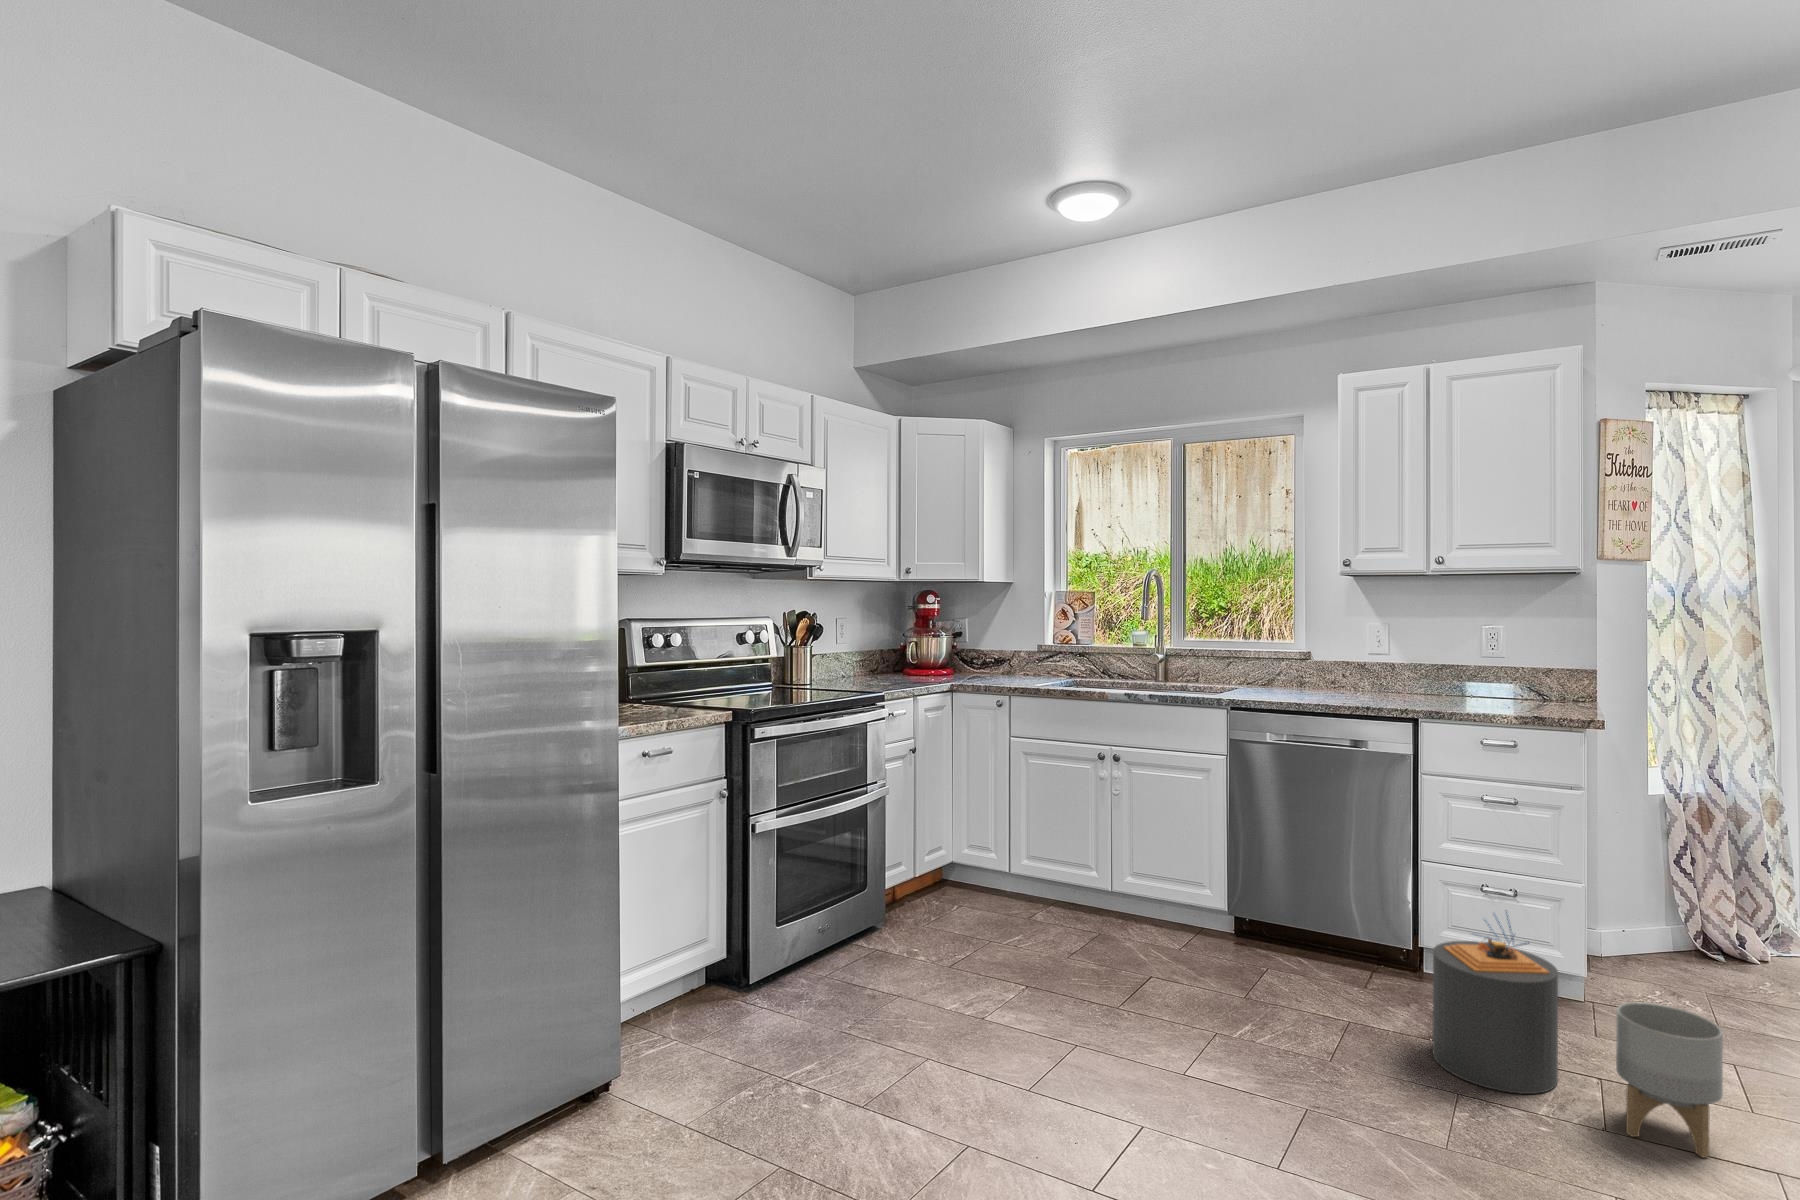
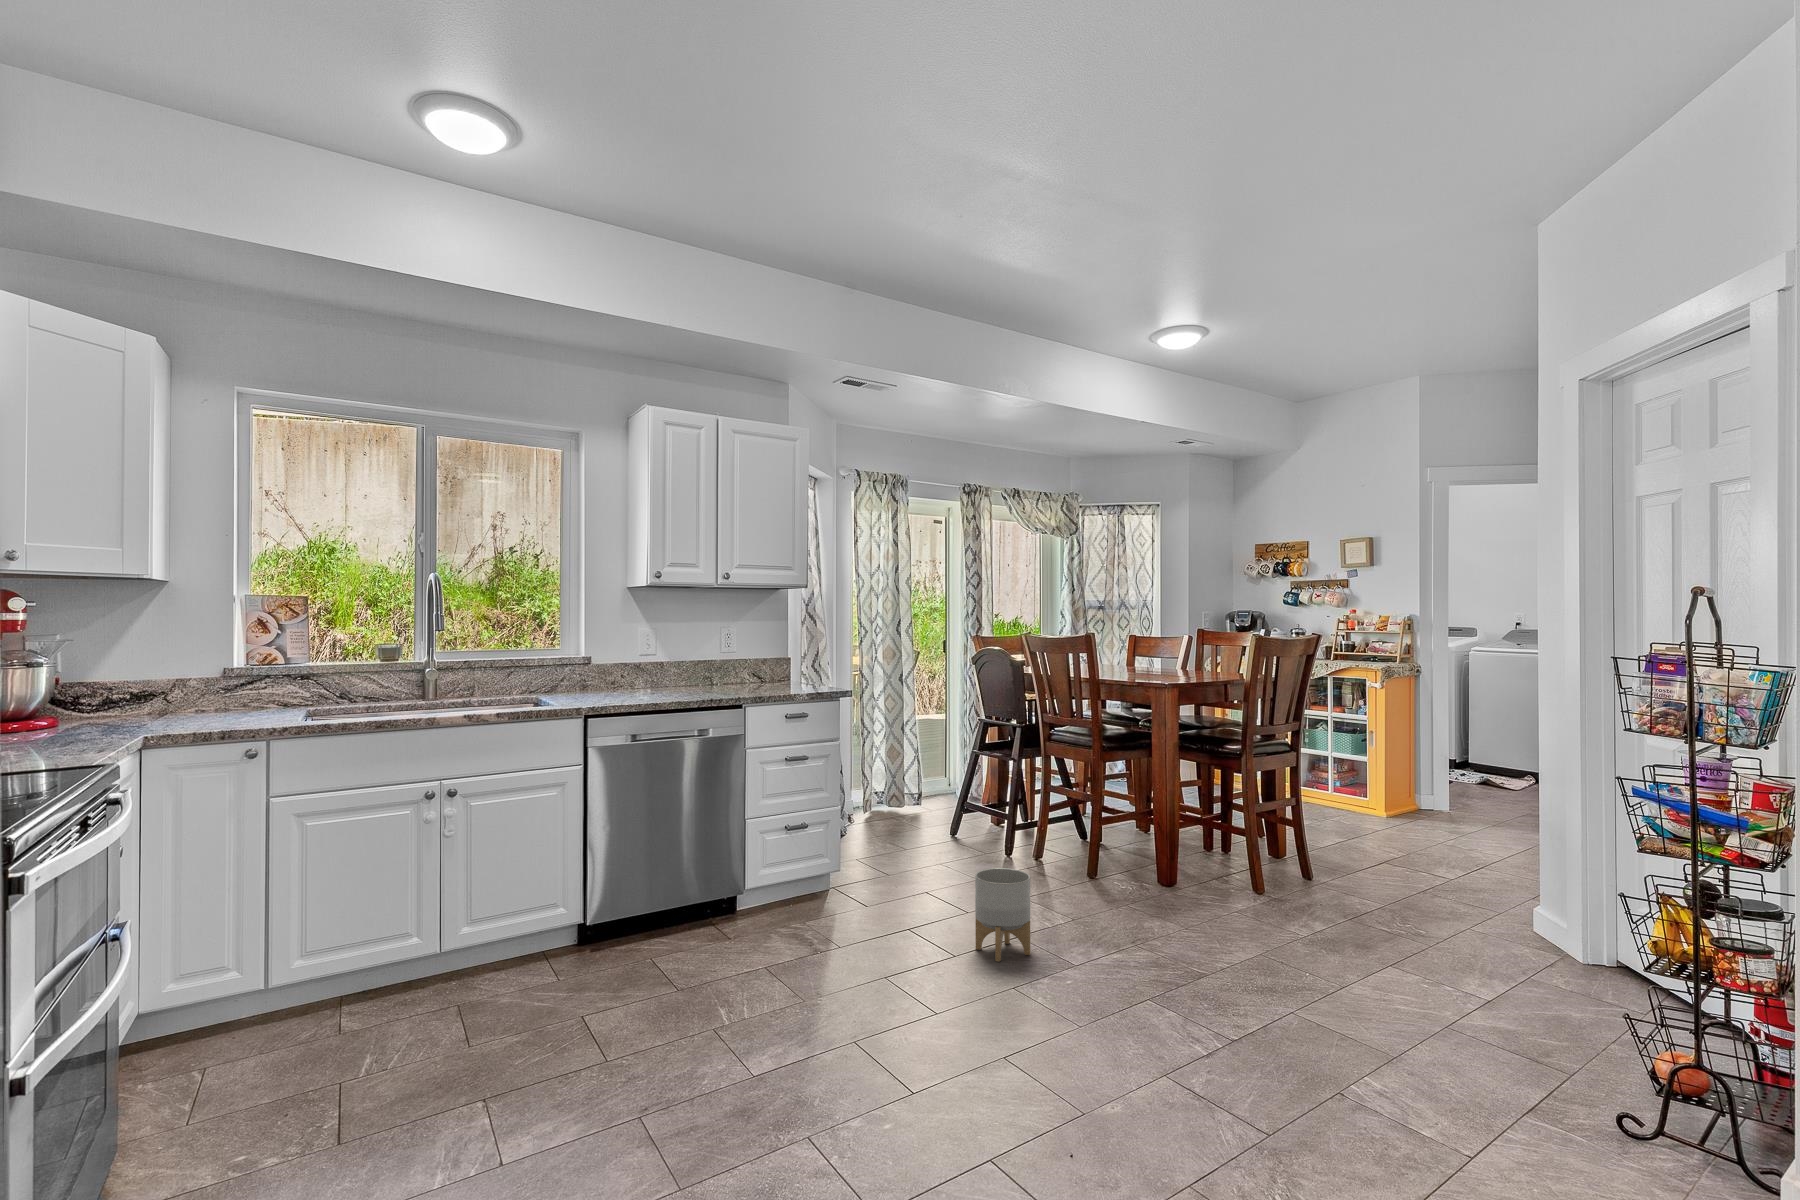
trash can: present [1433,910,1558,1094] -> none [857,834,939,976]

